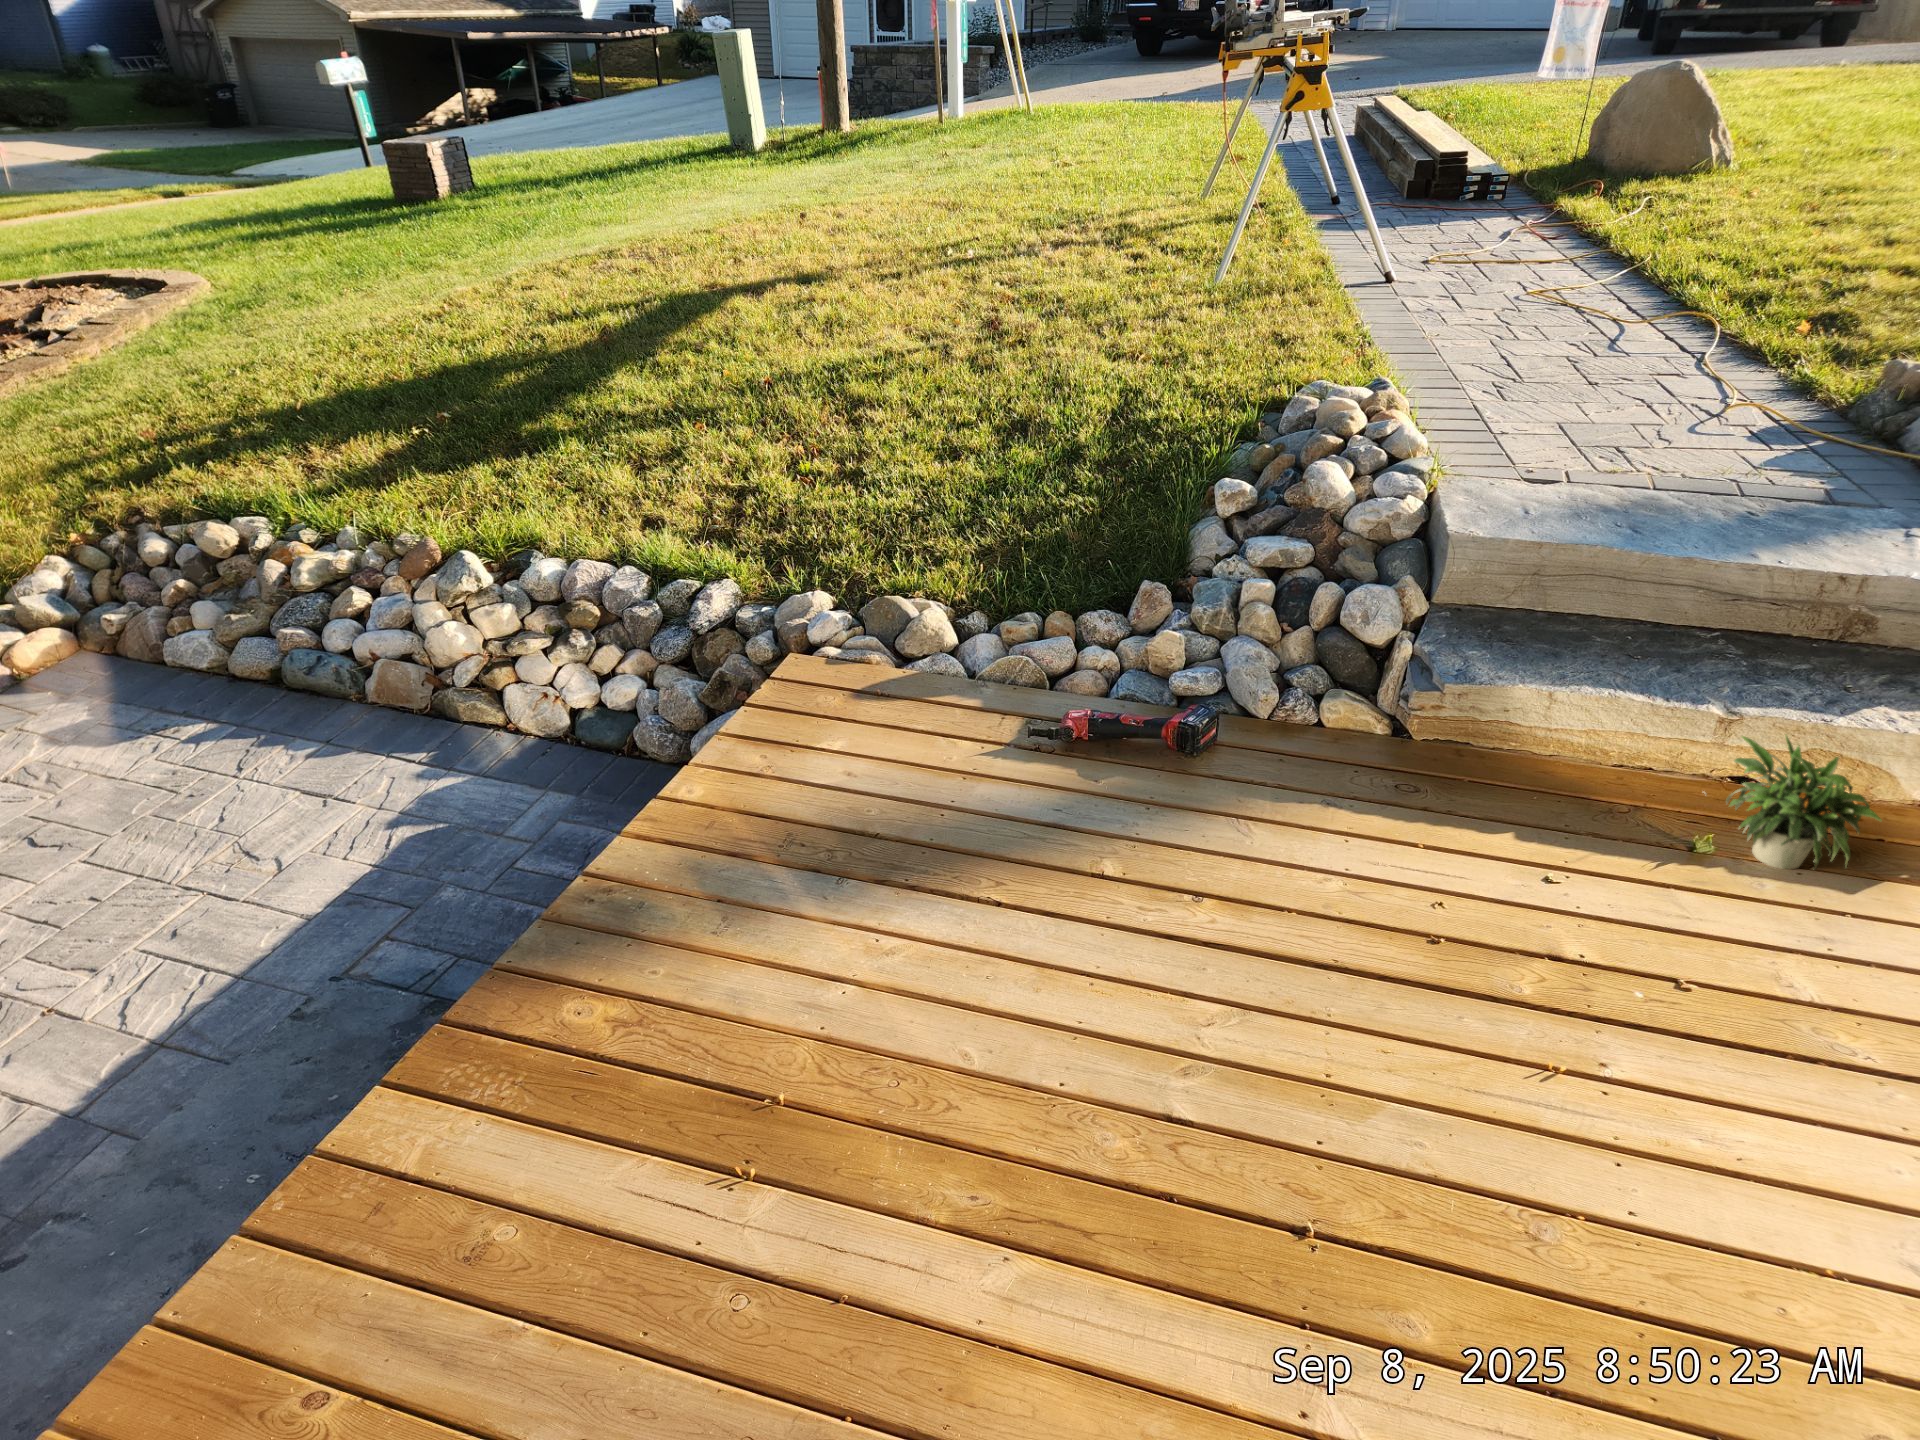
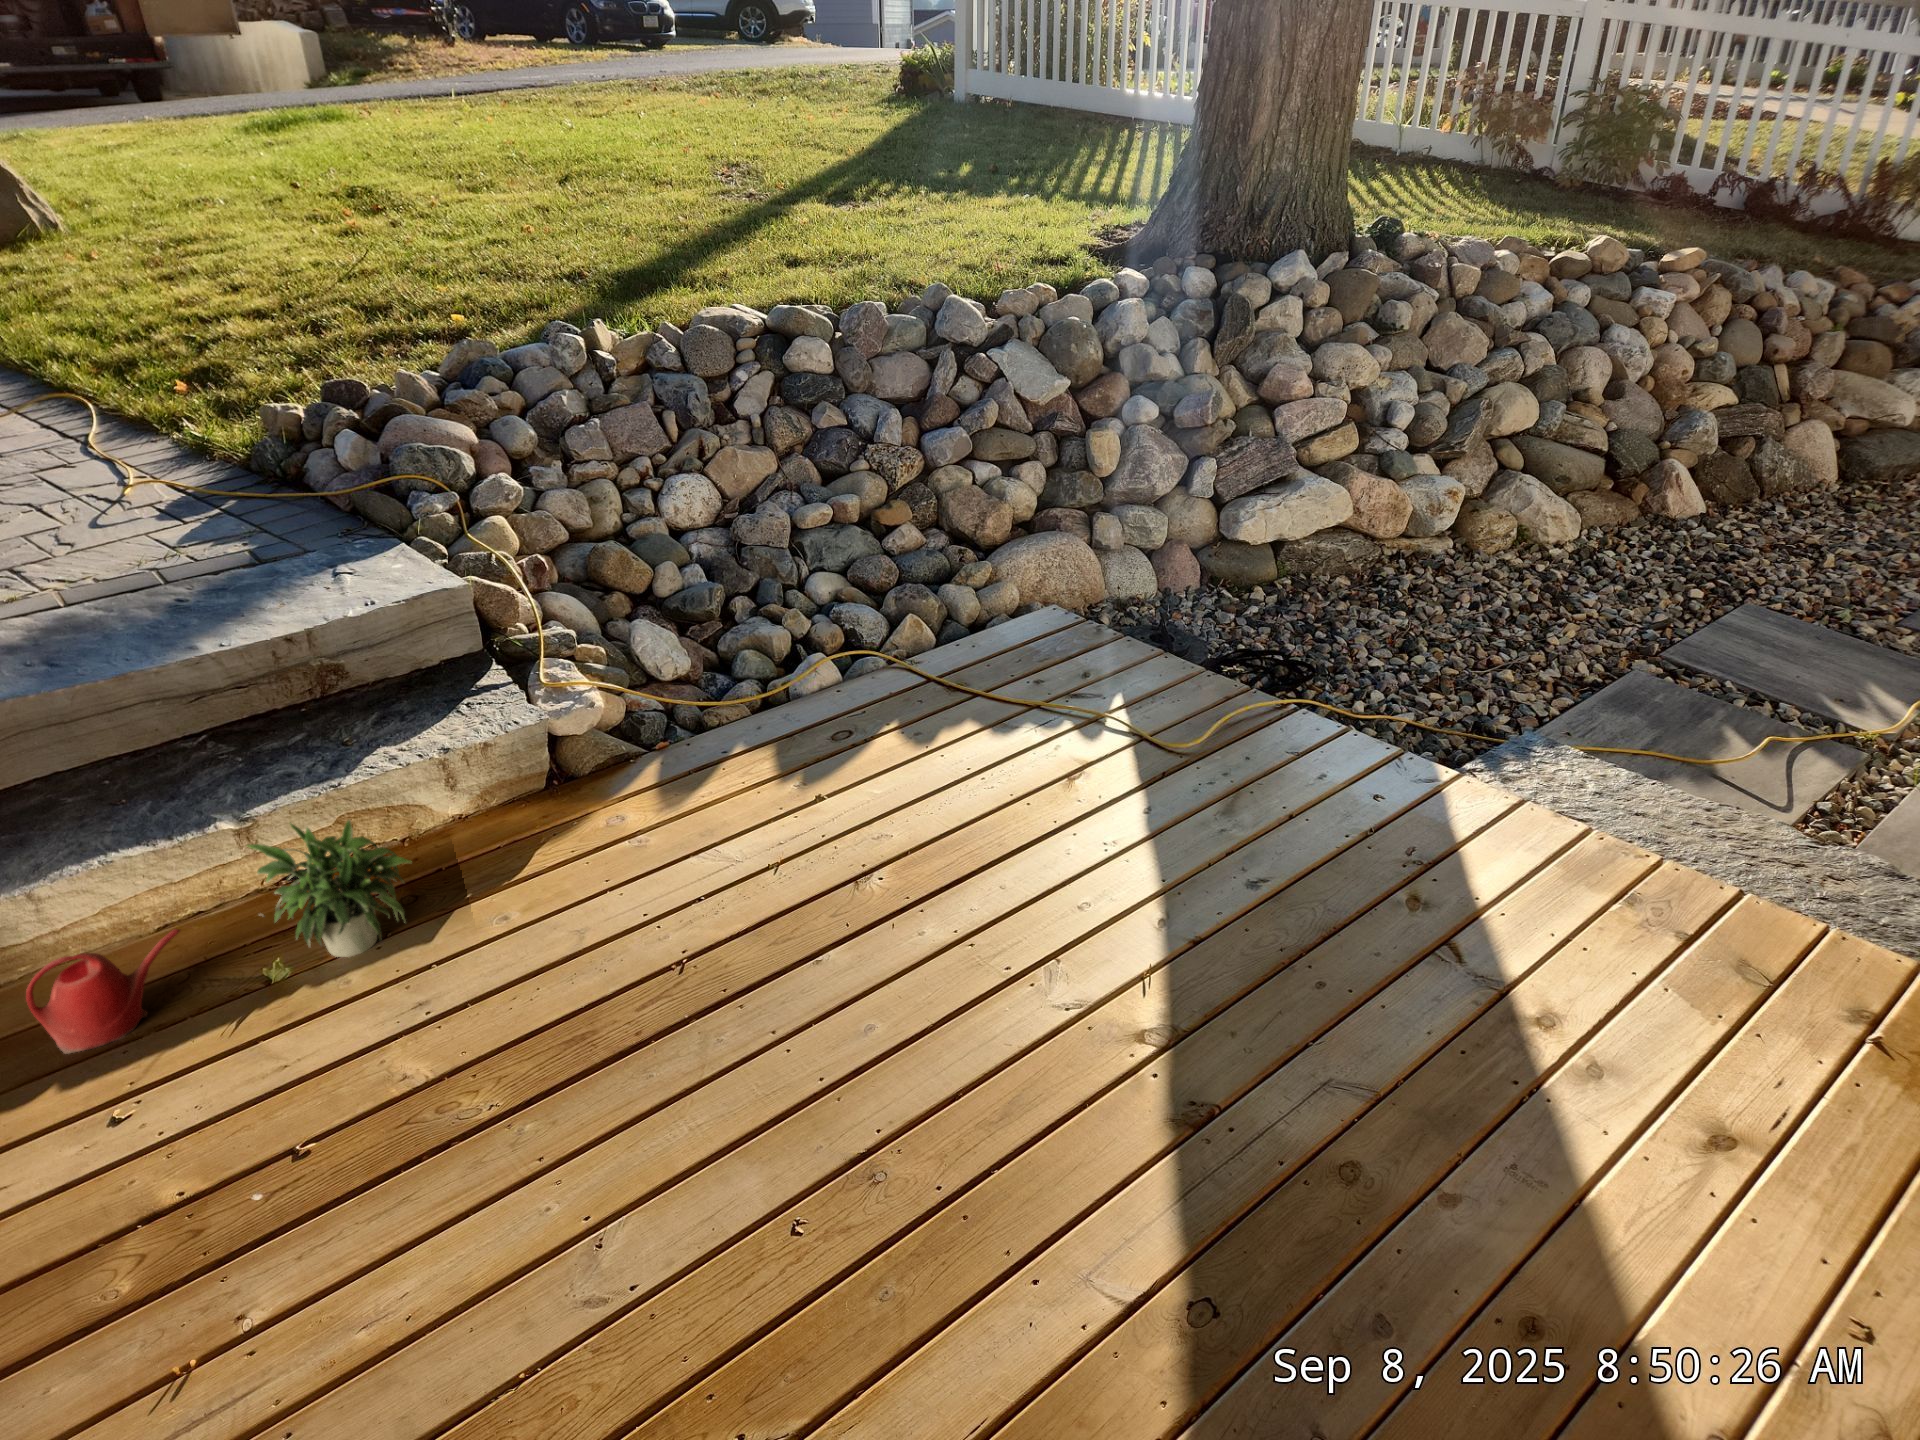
watering can: none [1524,748,1655,827] -> present [26,929,180,1054]

